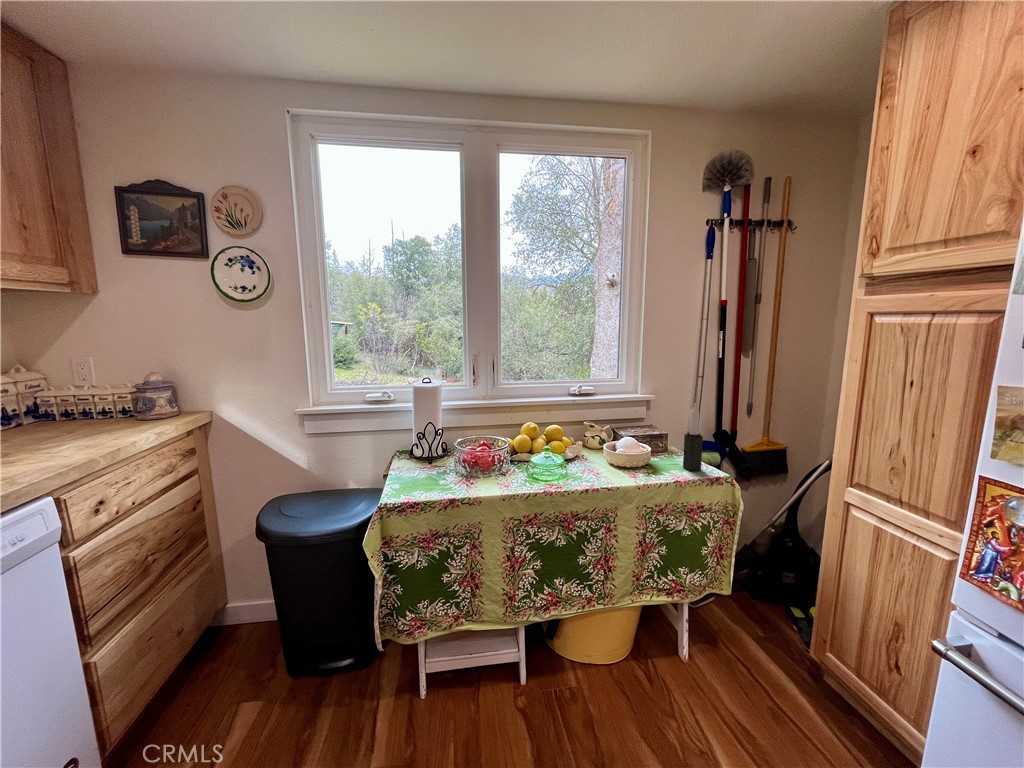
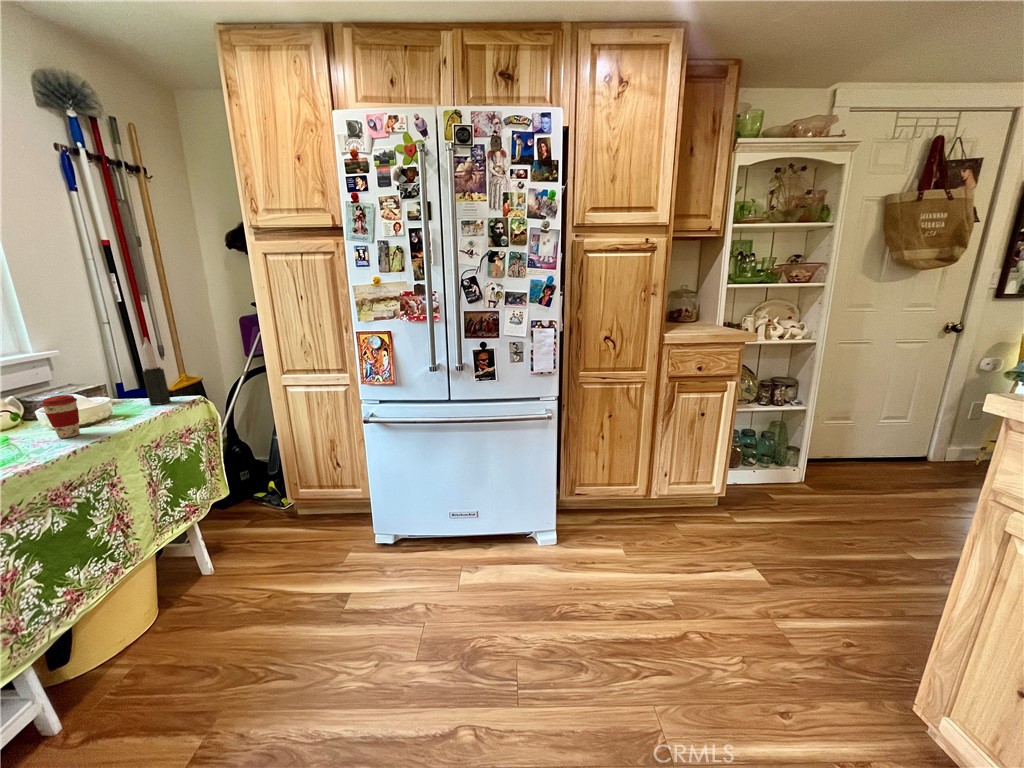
coffee cup: none [595,440,616,476] -> present [41,395,80,438]

